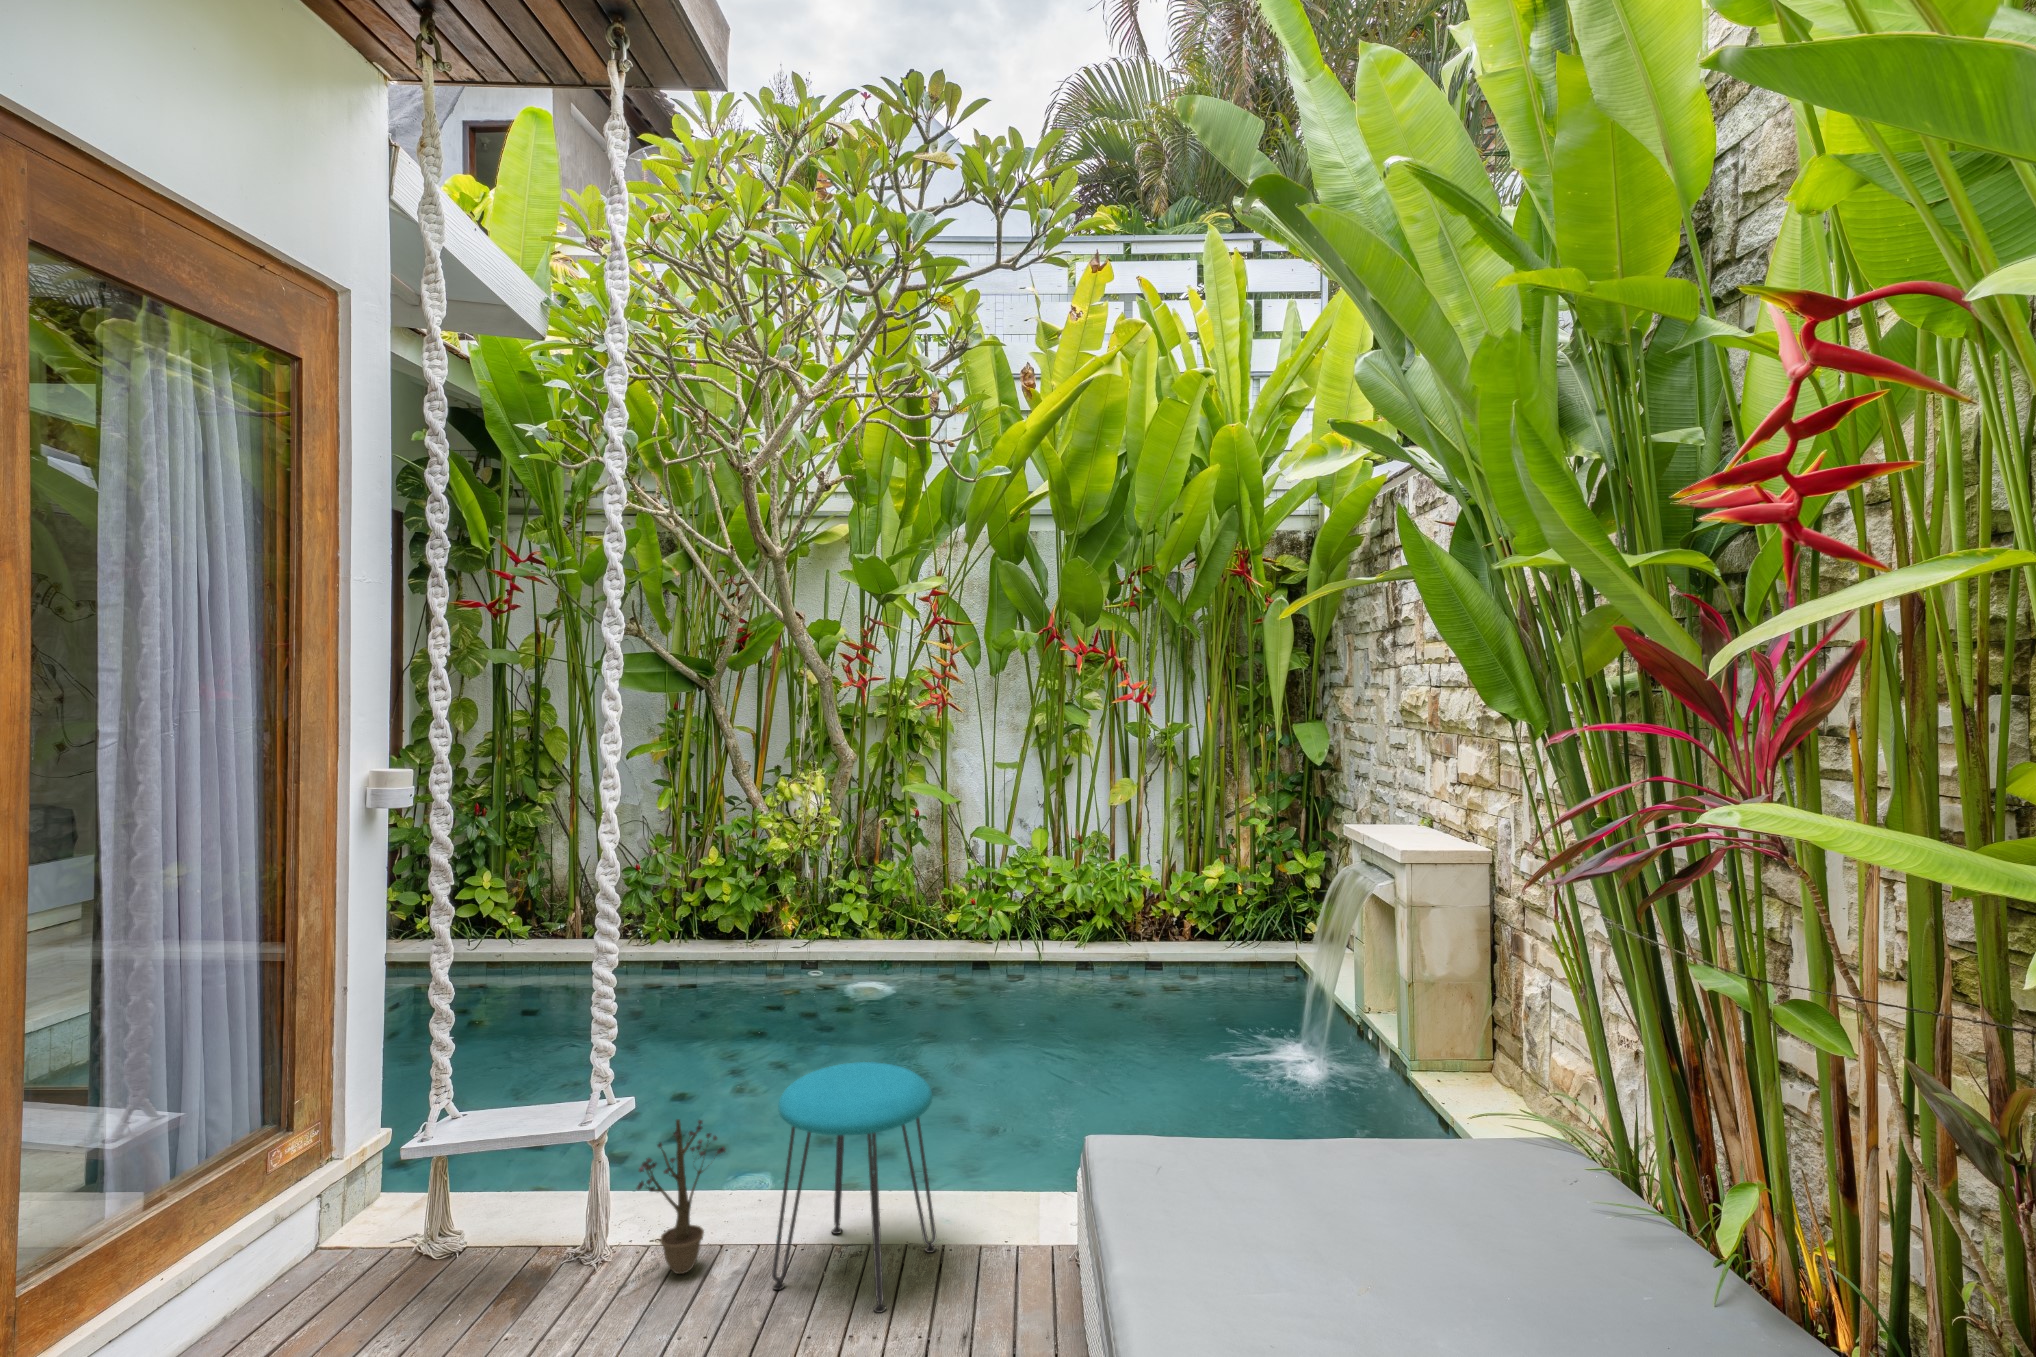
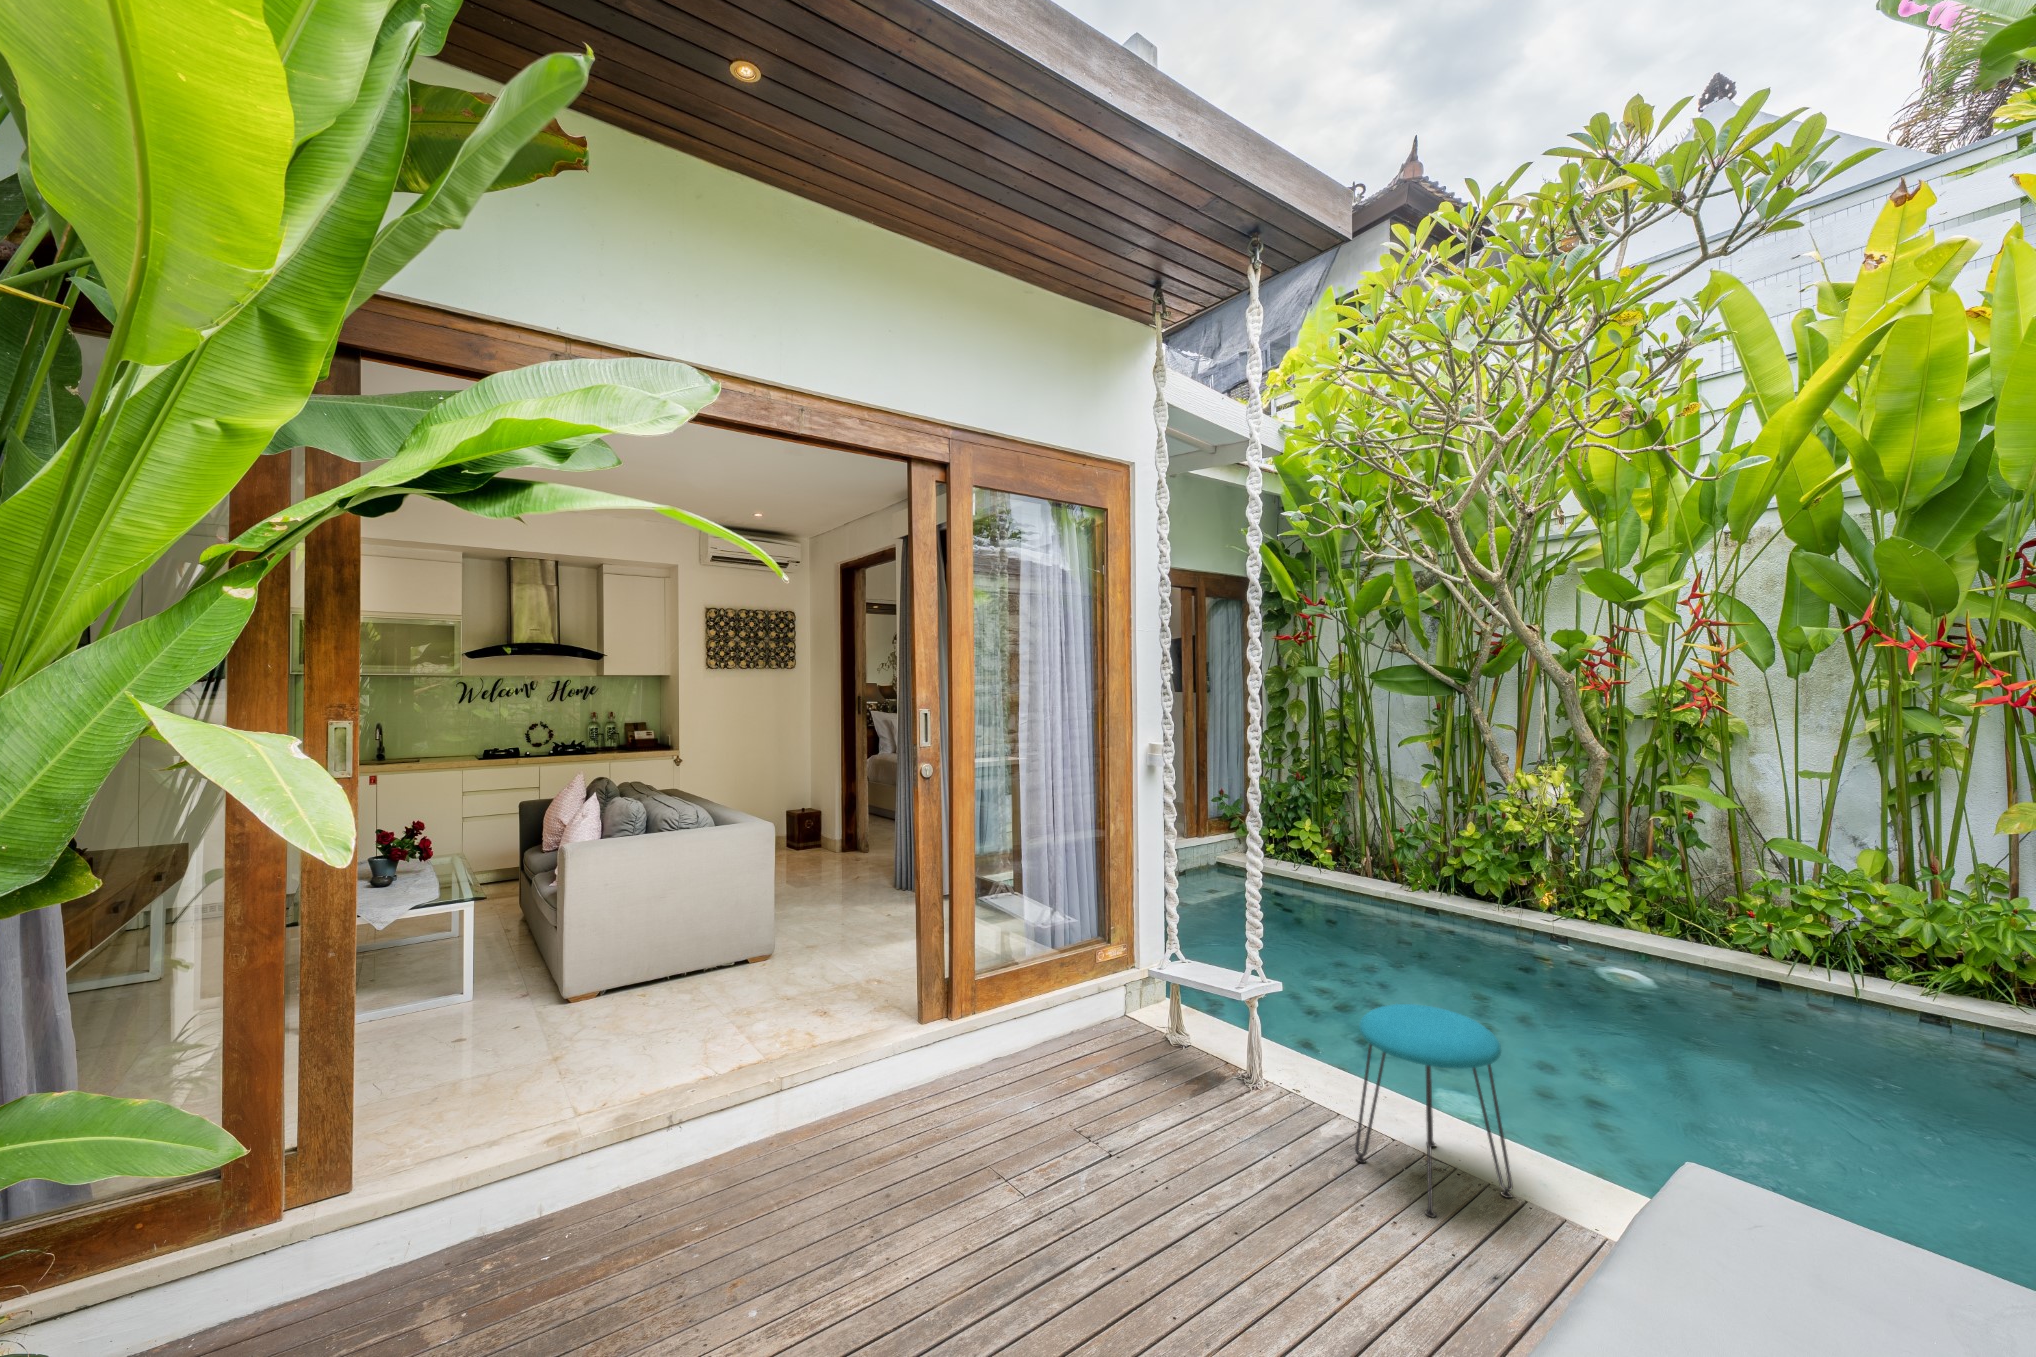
decorative plant: present [618,1119,726,1290] -> none [1251,1007,1335,1121]

